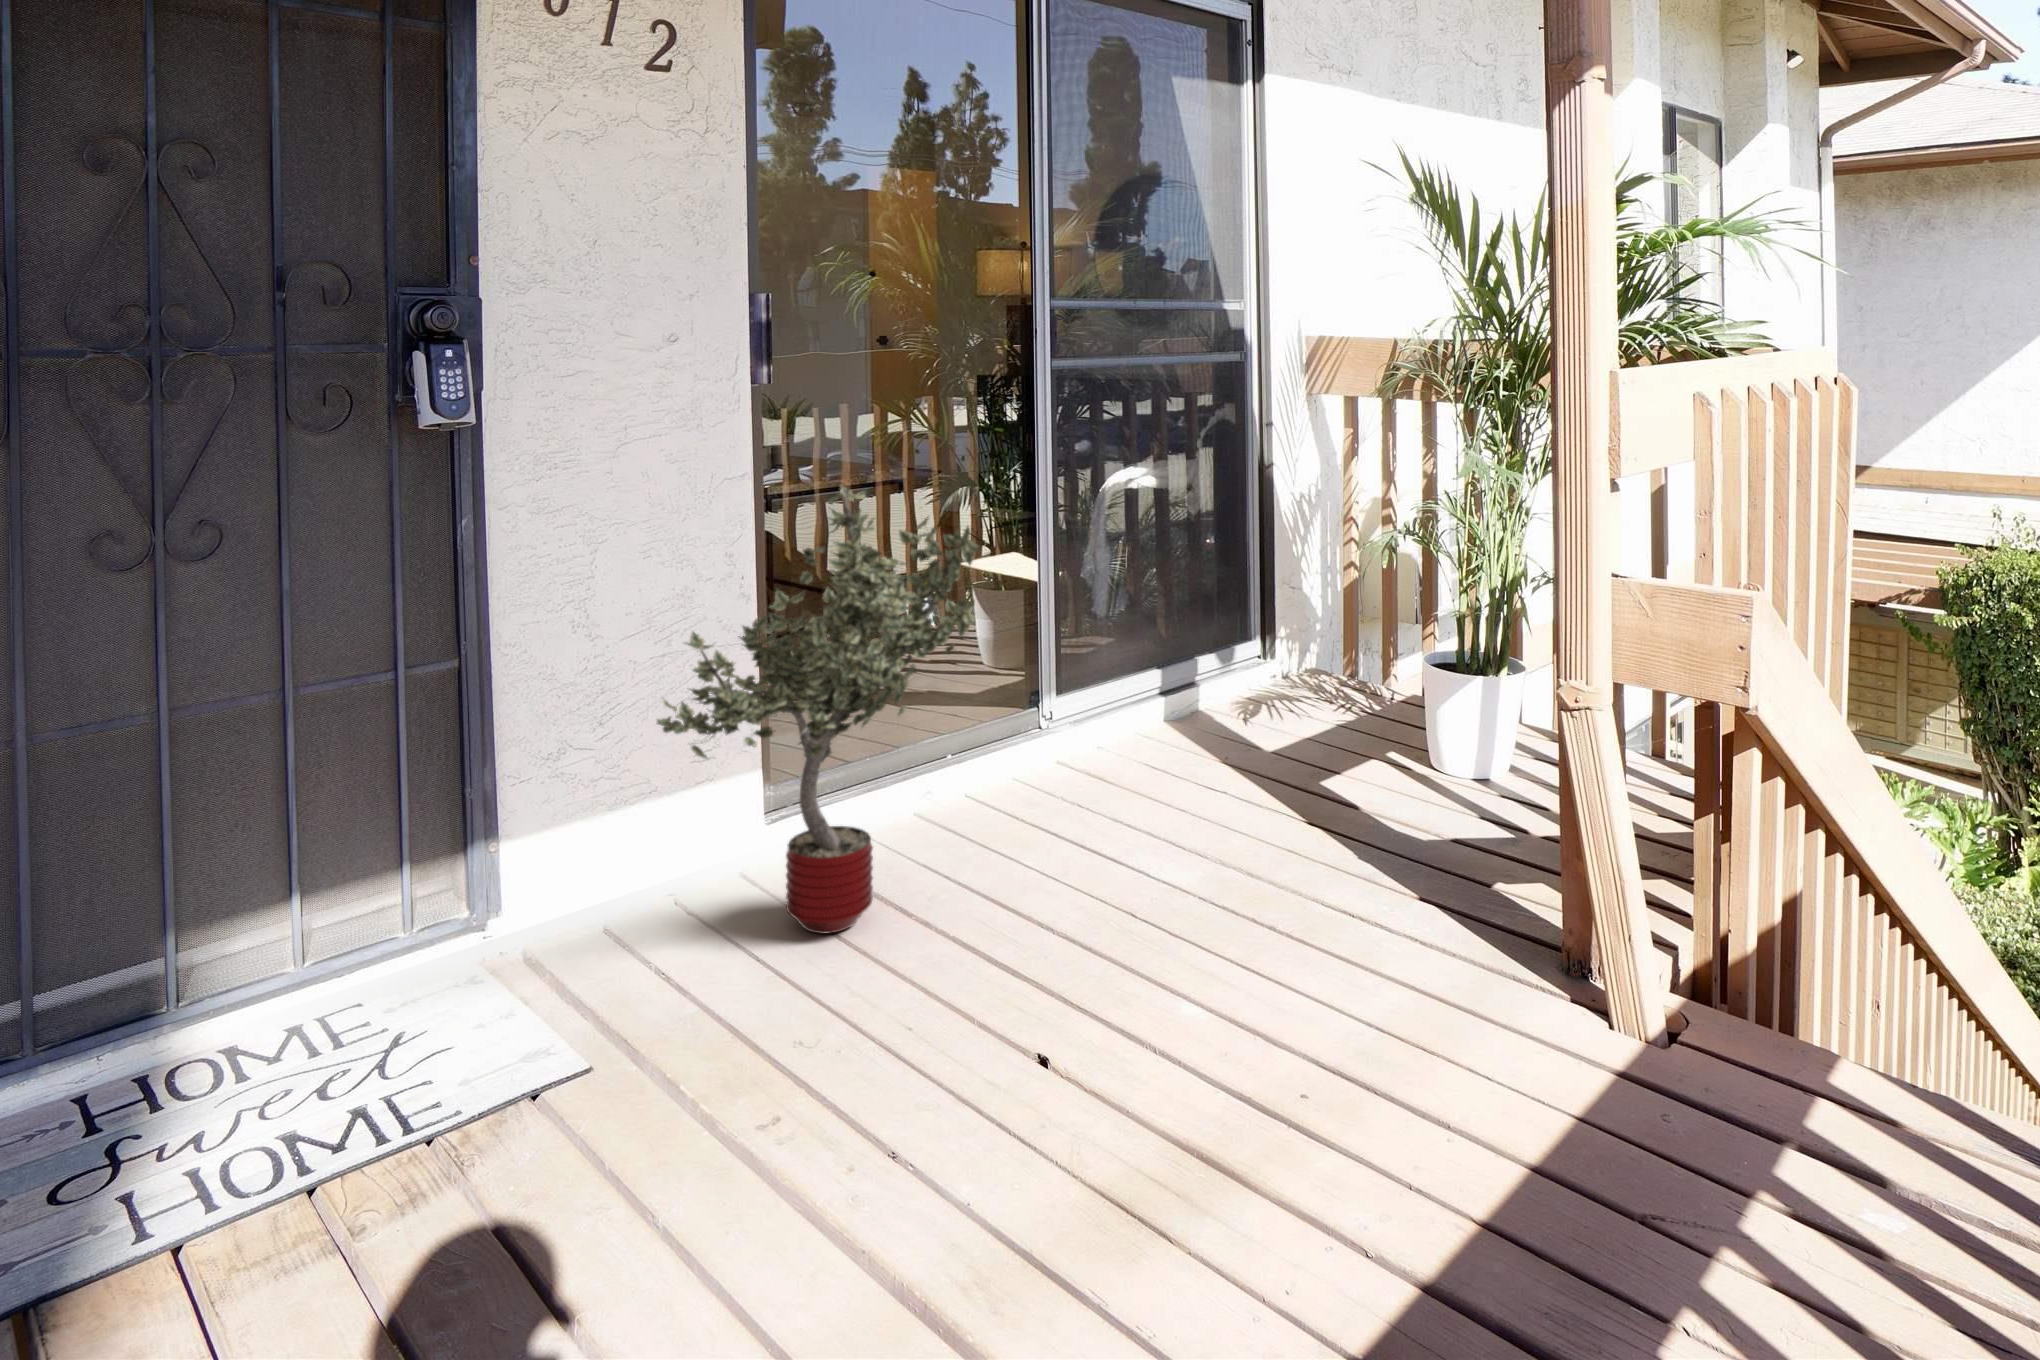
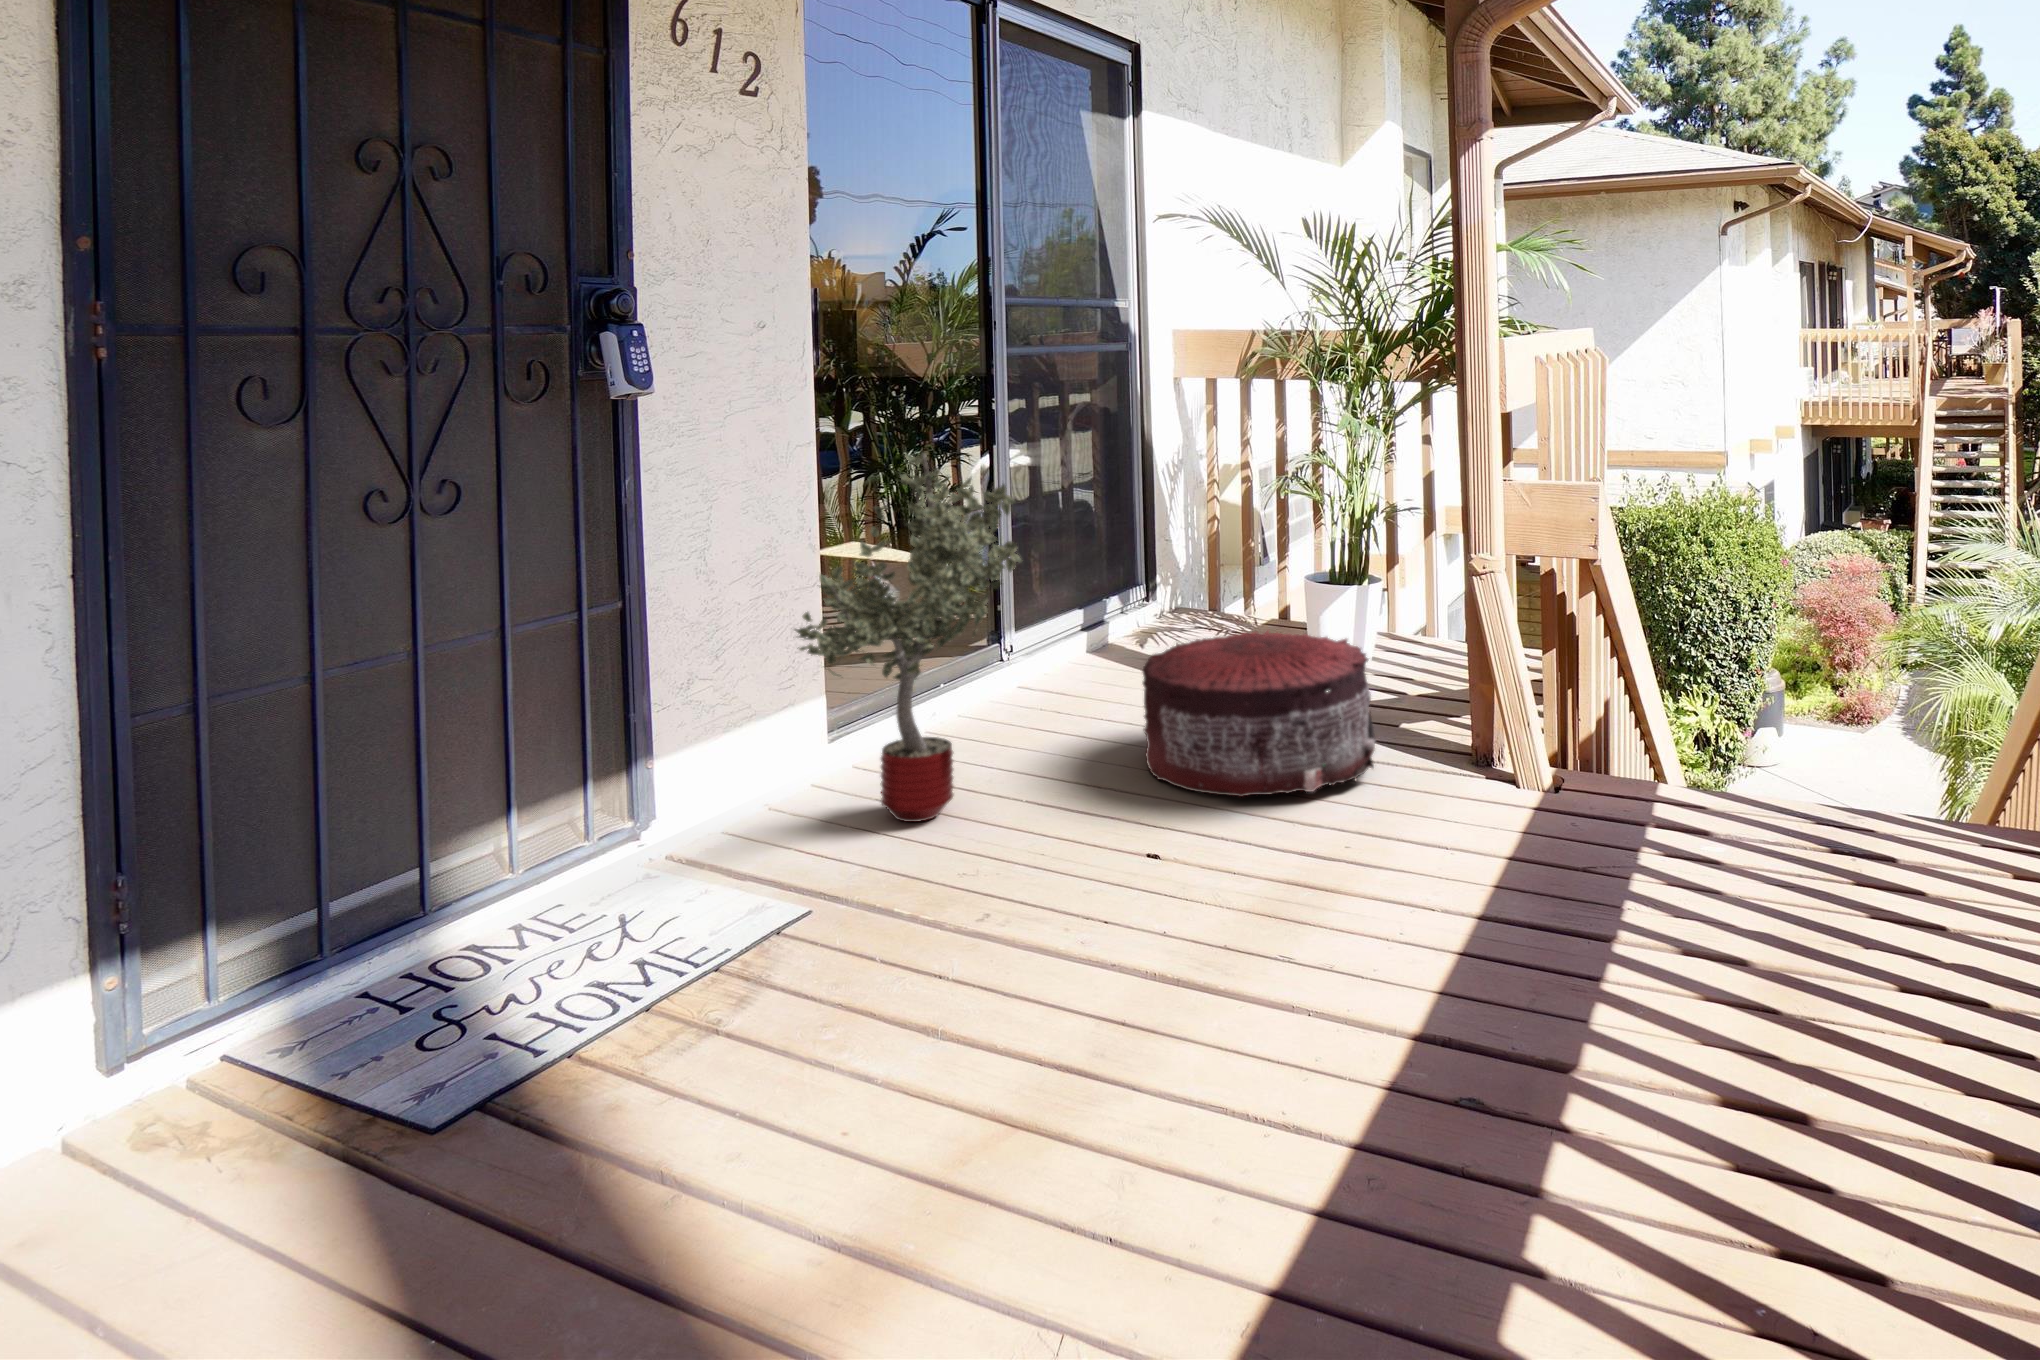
pouf: none [1128,724,1425,970] -> present [1143,631,1376,797]

